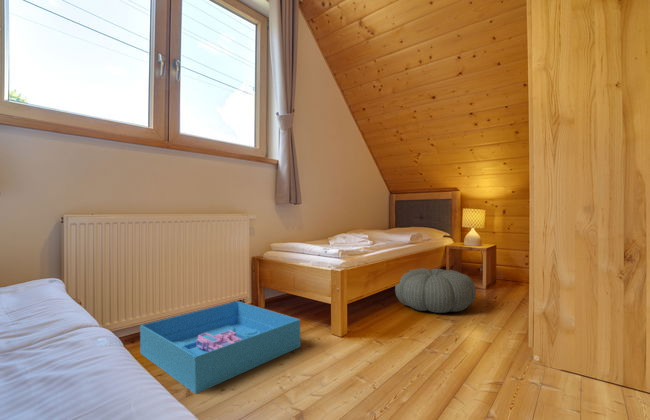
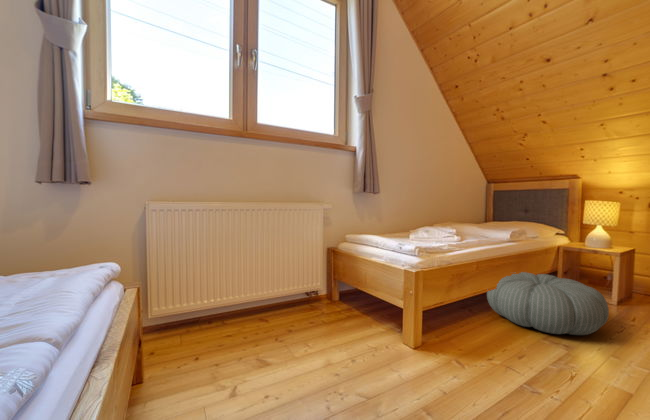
storage bin: present [140,301,301,394] -> none [214,290,365,398]

